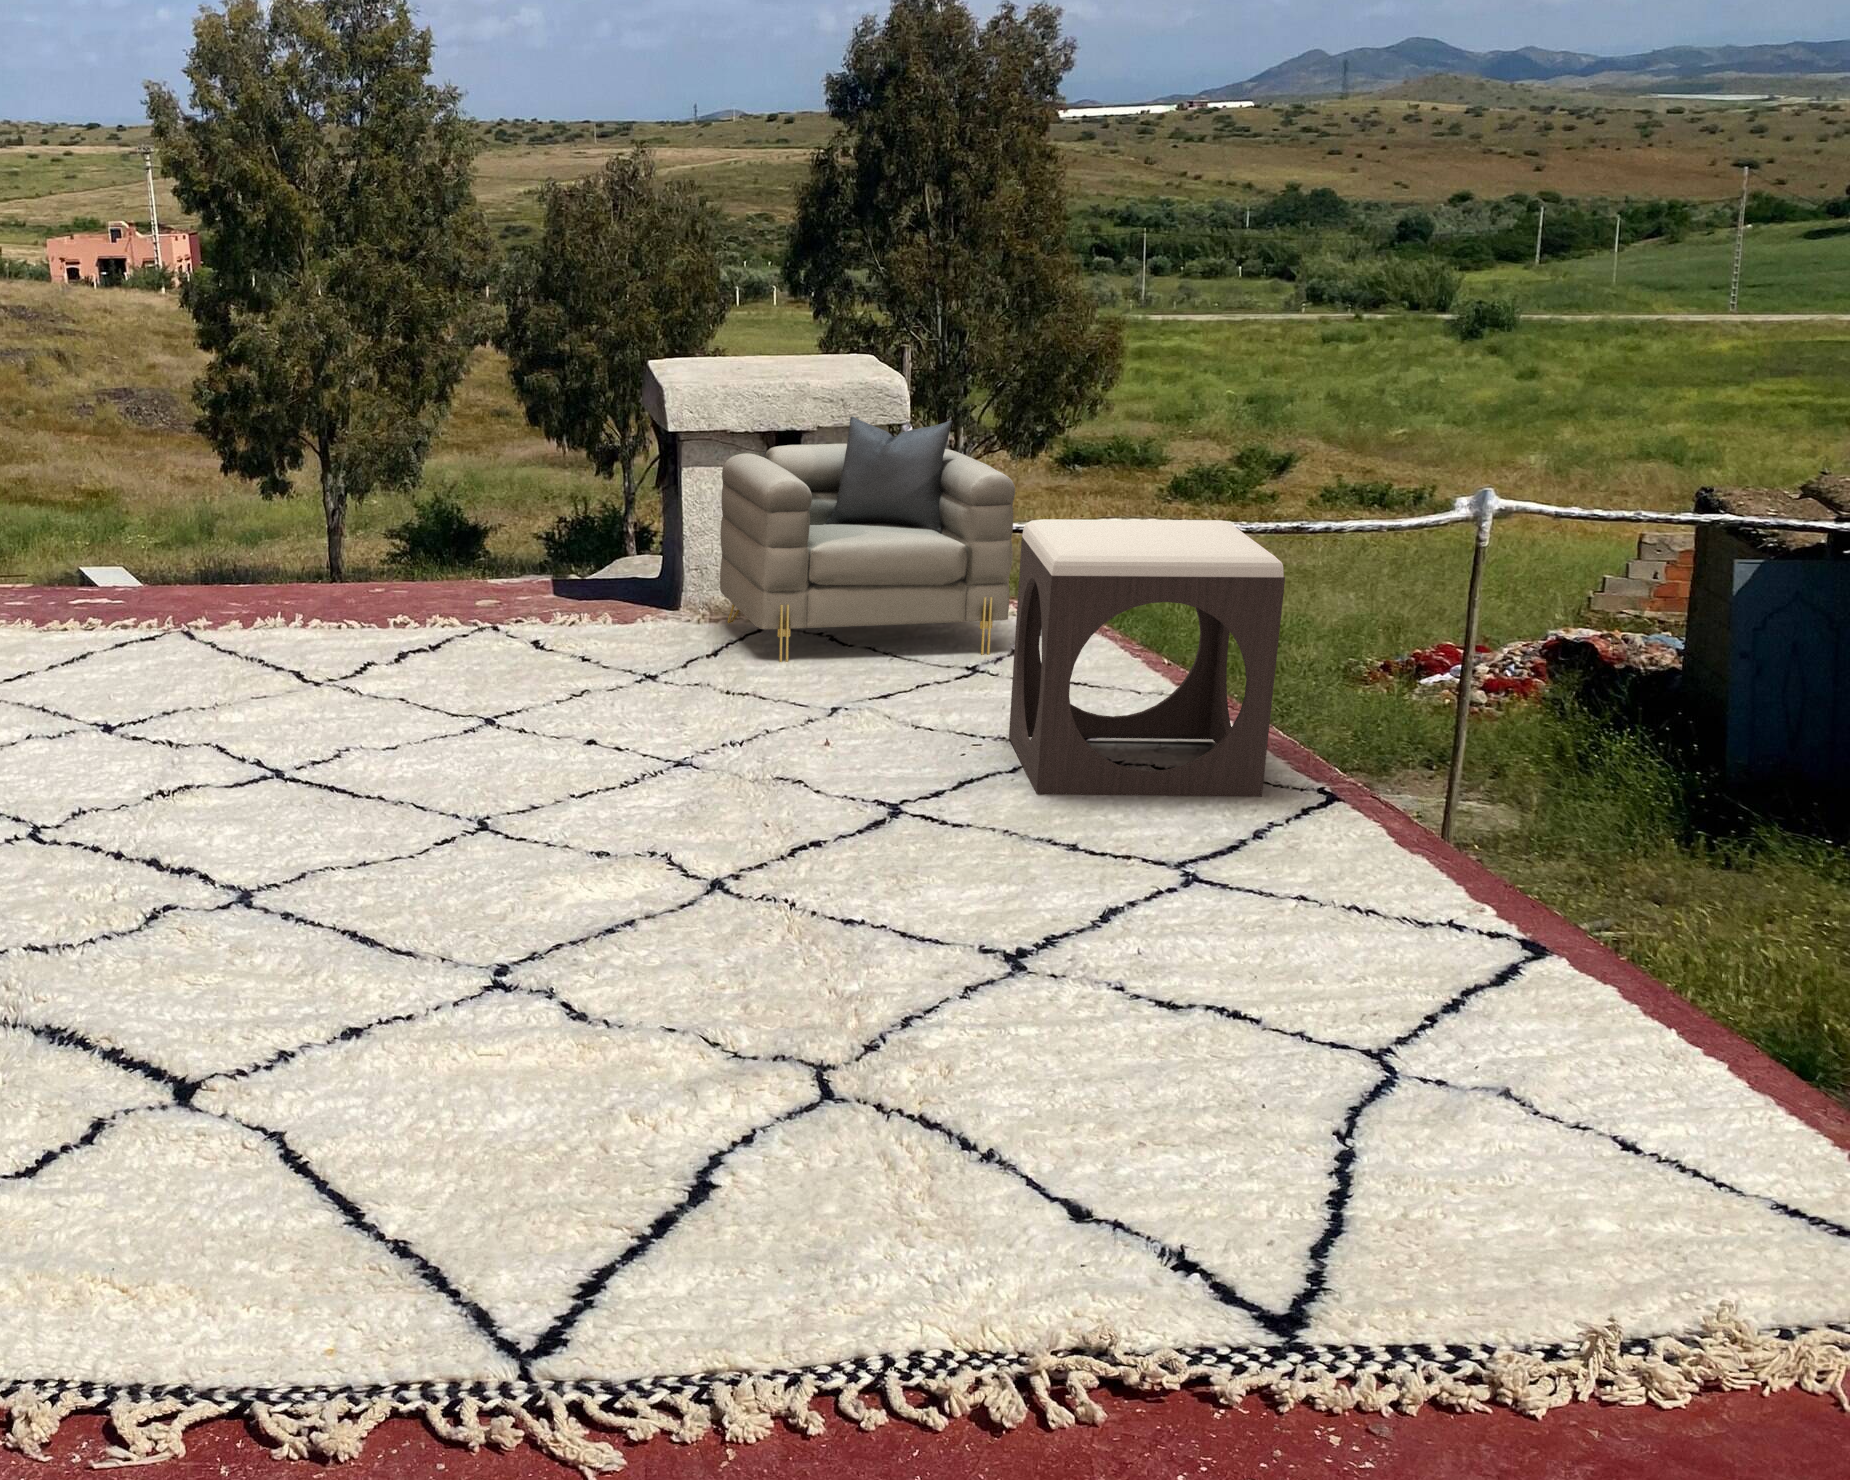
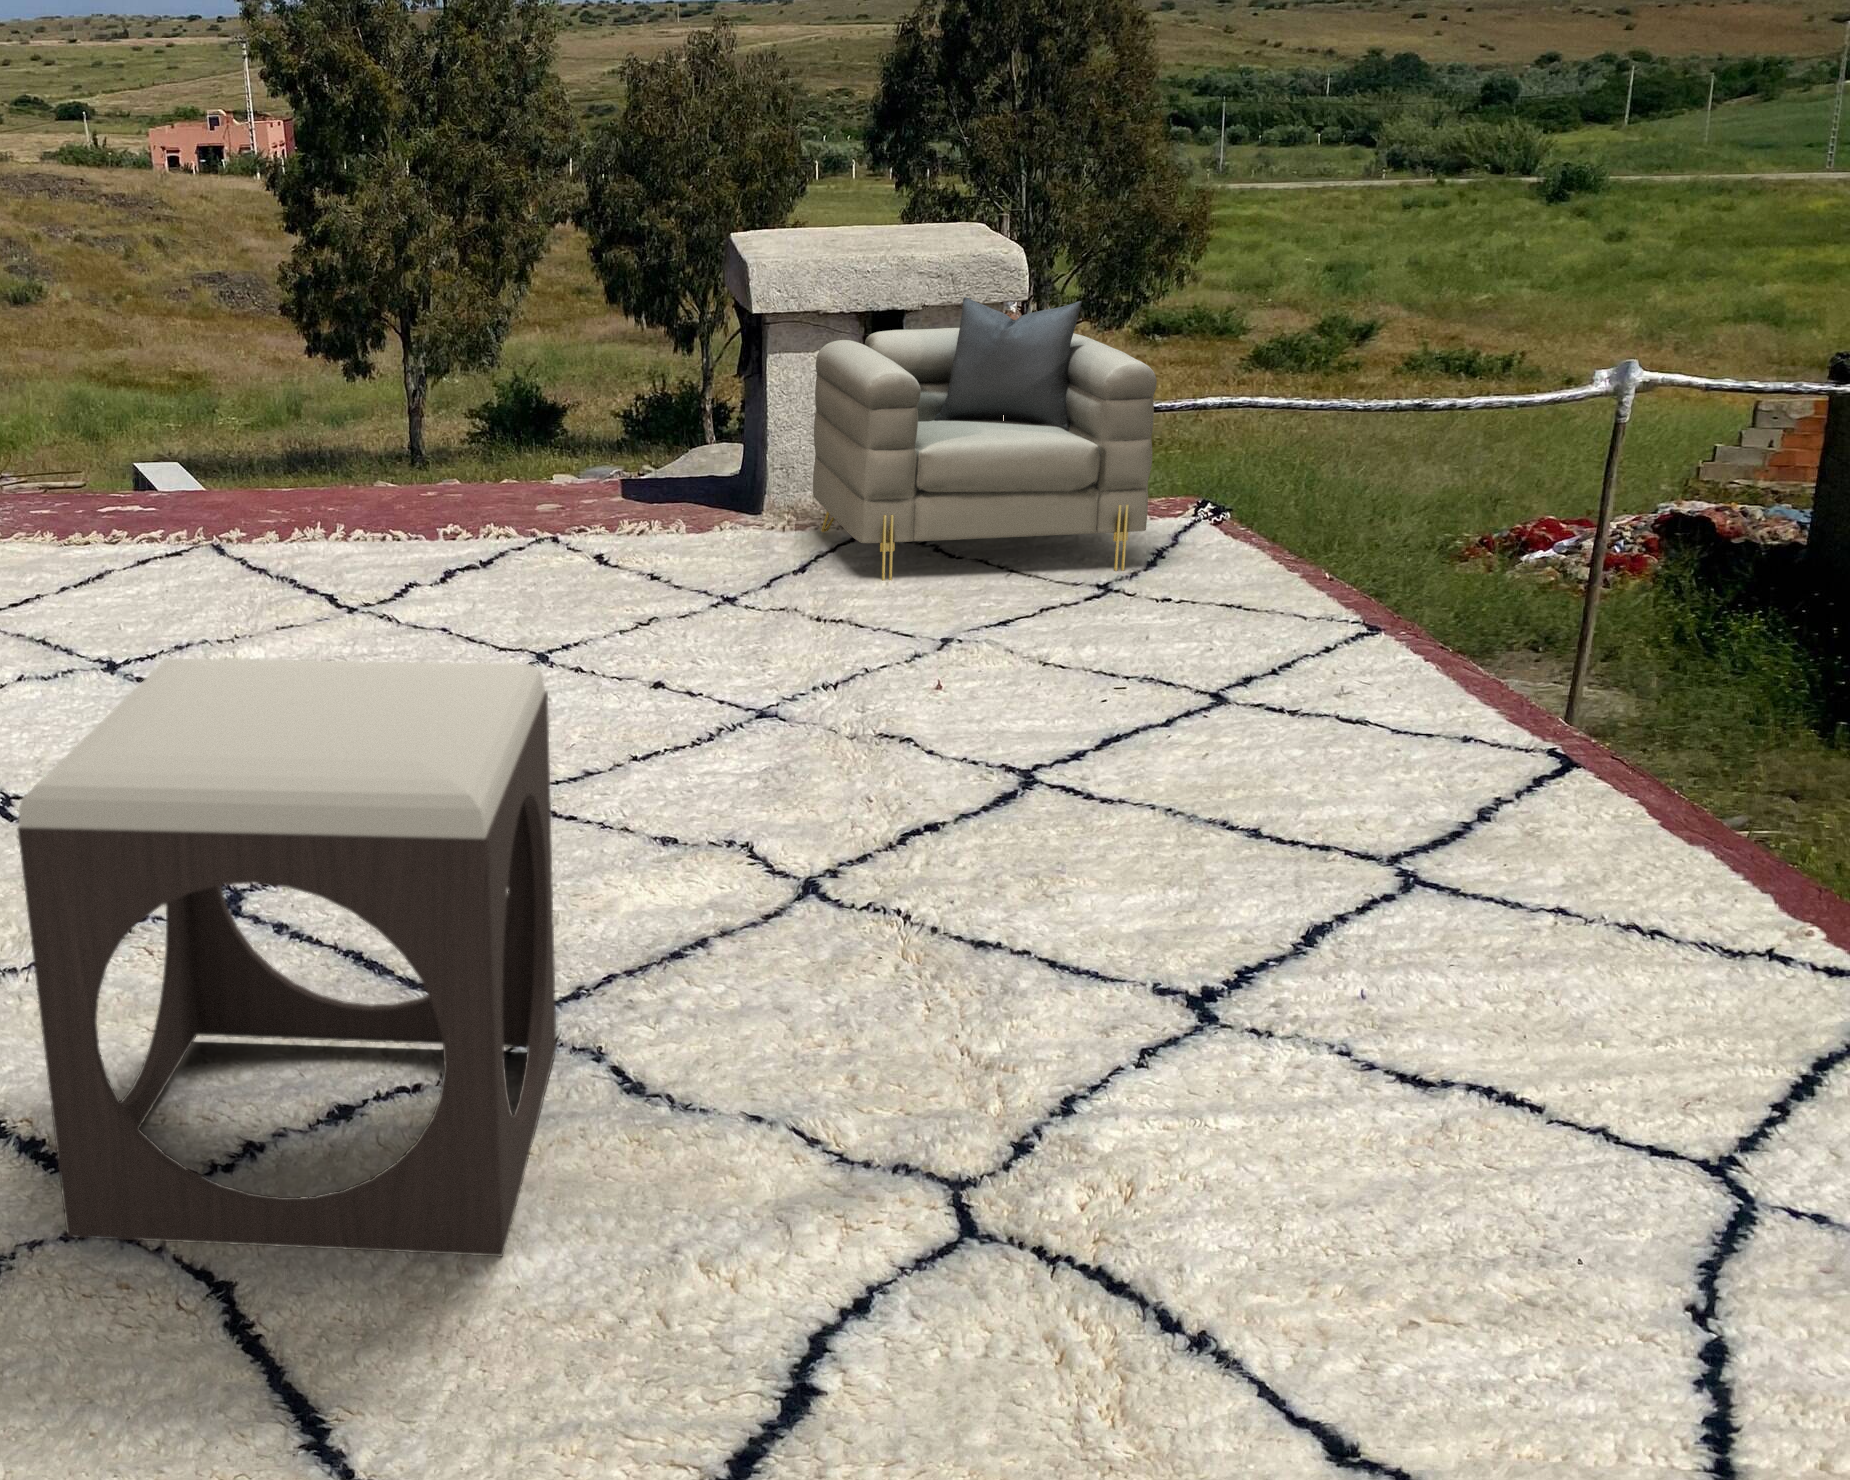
footstool: present [1009,519,1285,797] -> present [18,659,557,1256]

